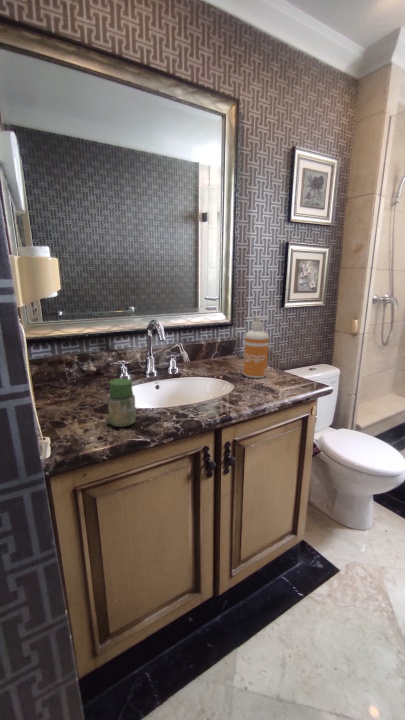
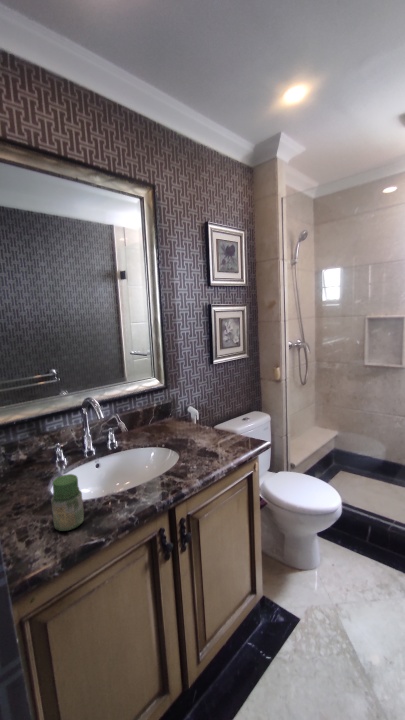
soap dispenser: present [243,316,269,378] -> none [183,381,208,441]

